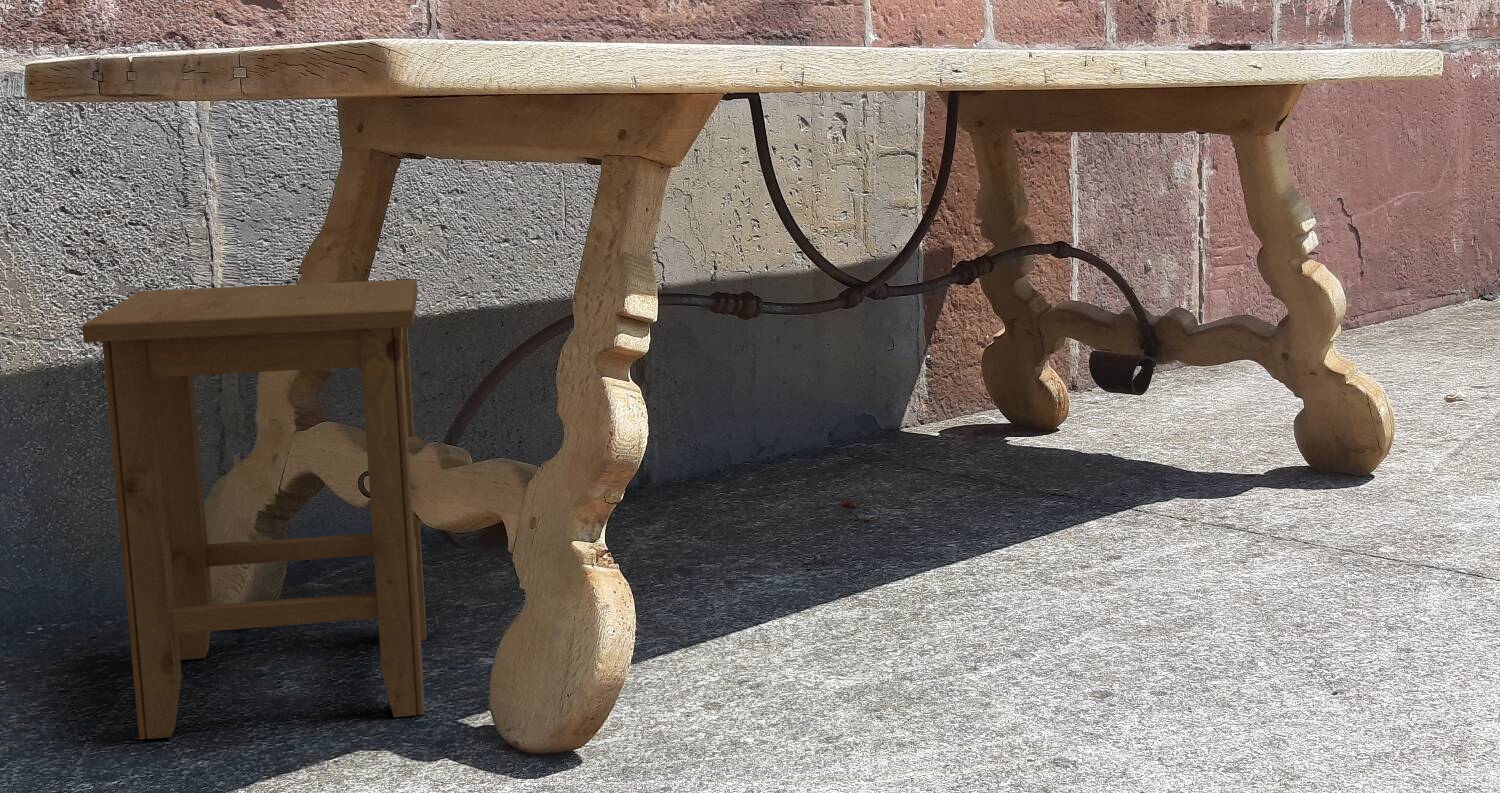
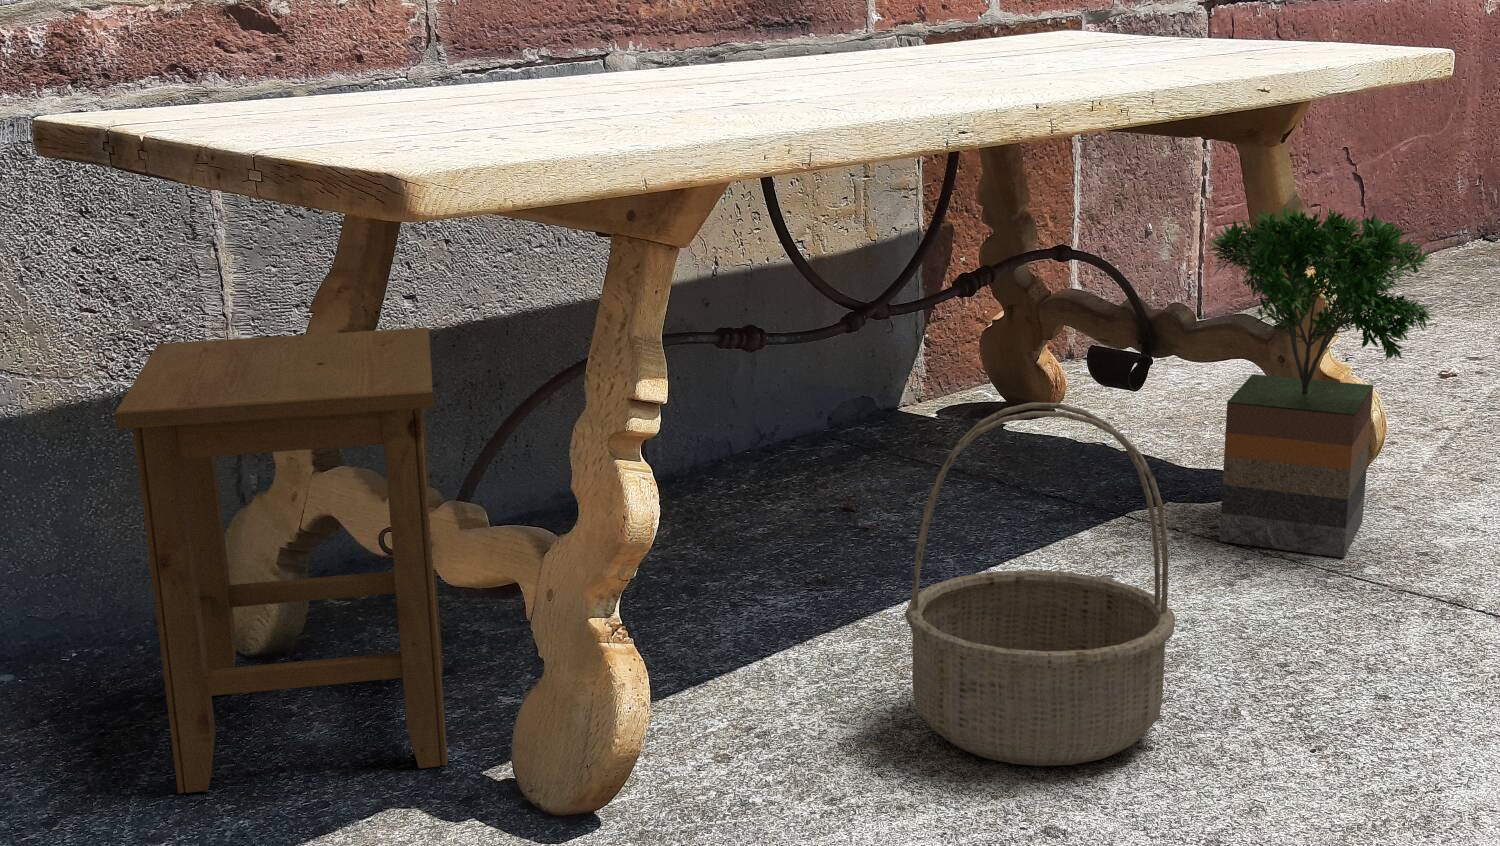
potted tree: none [1204,187,1445,540] -> present [1209,207,1435,558]
basket: none [902,326,1186,709] -> present [904,402,1175,766]

